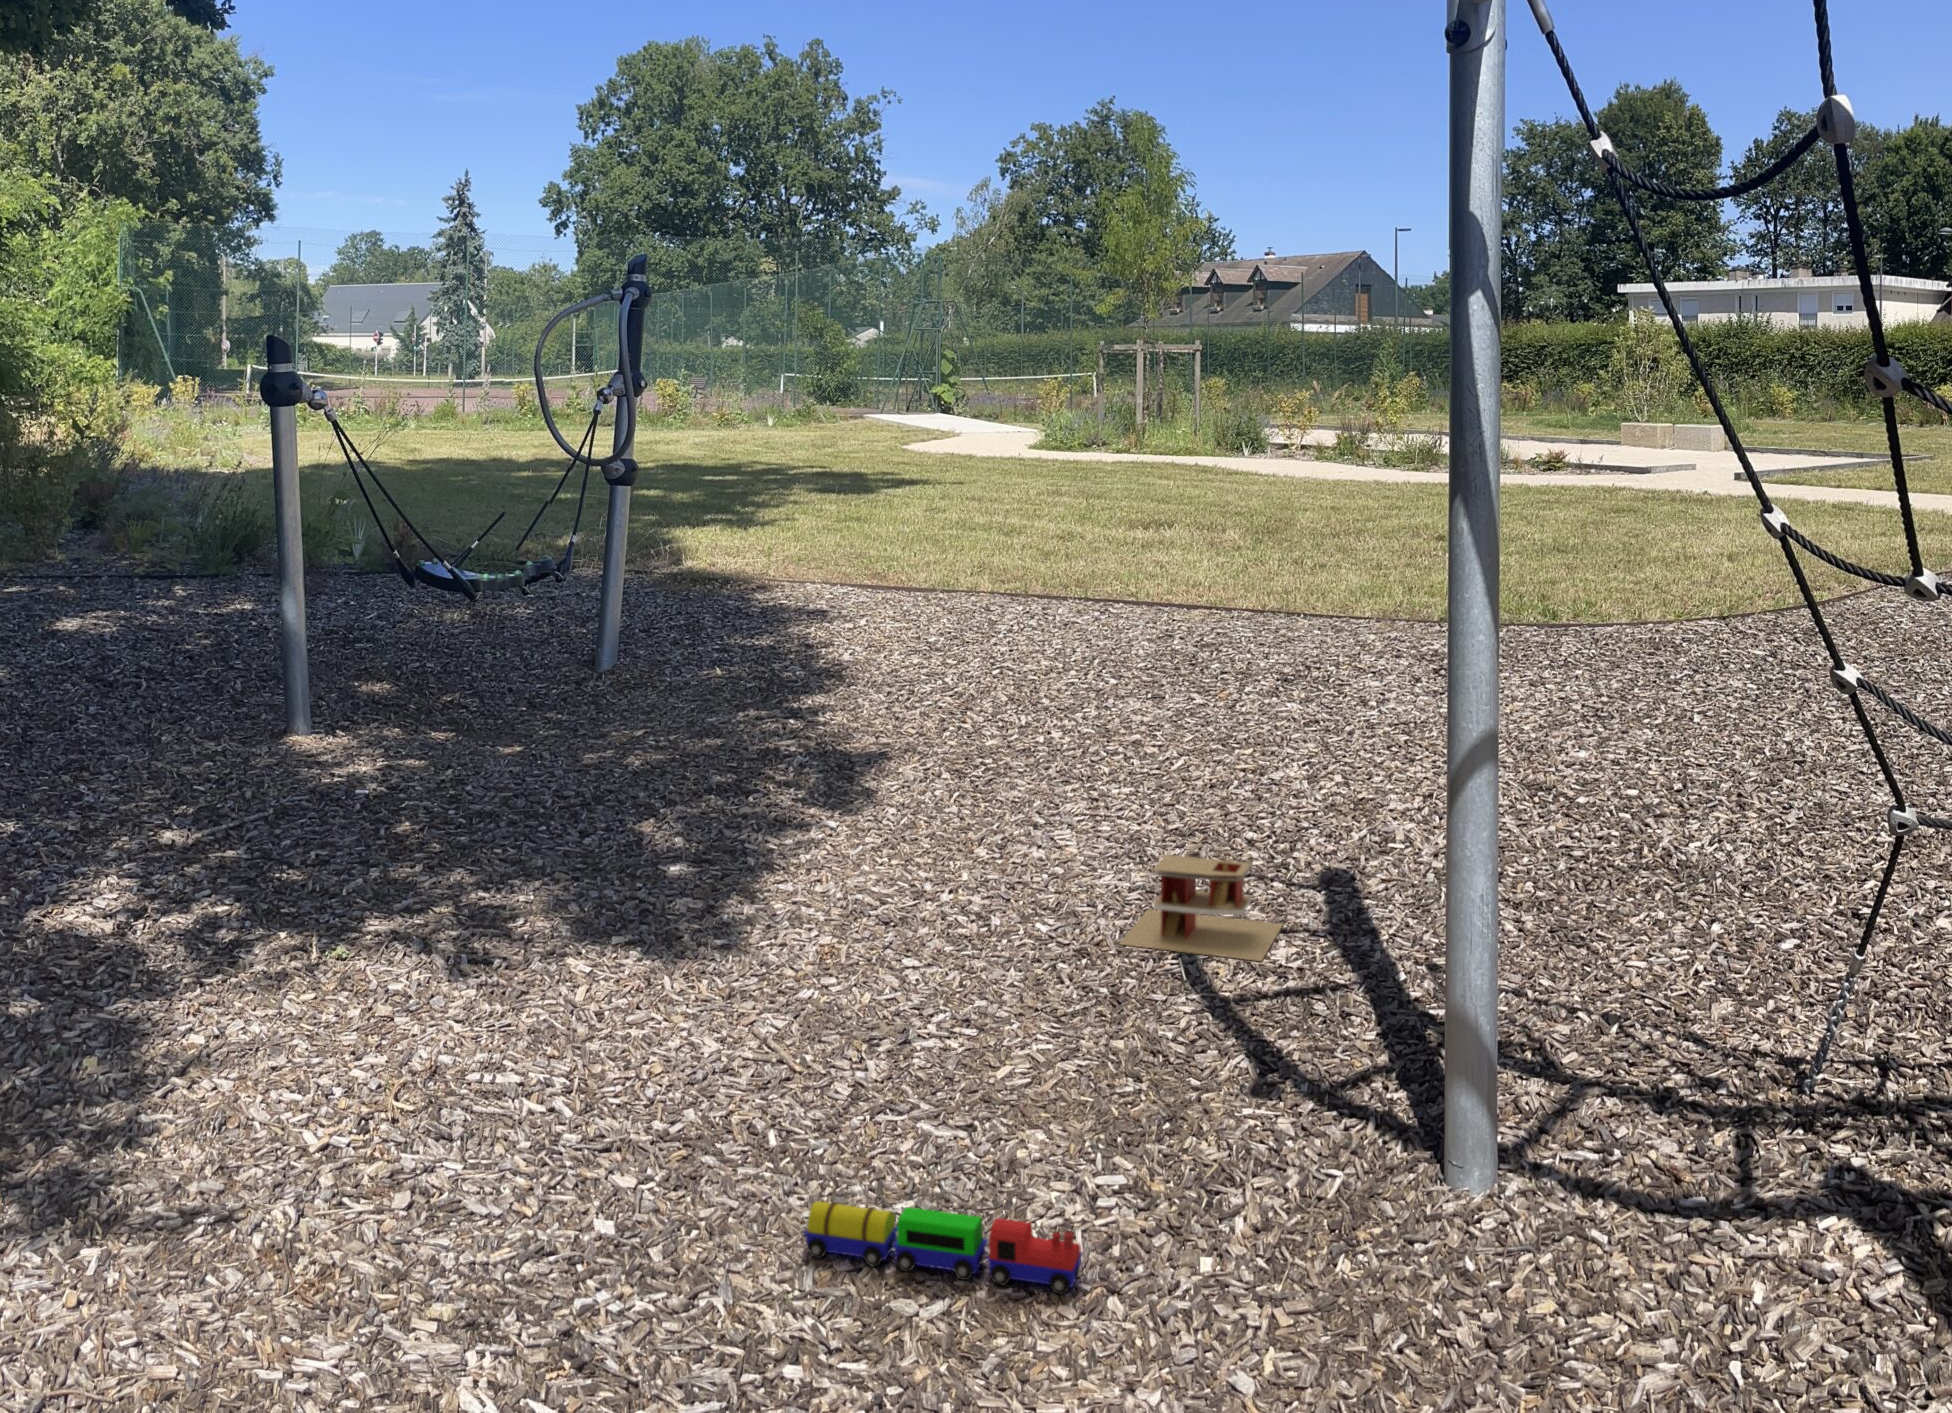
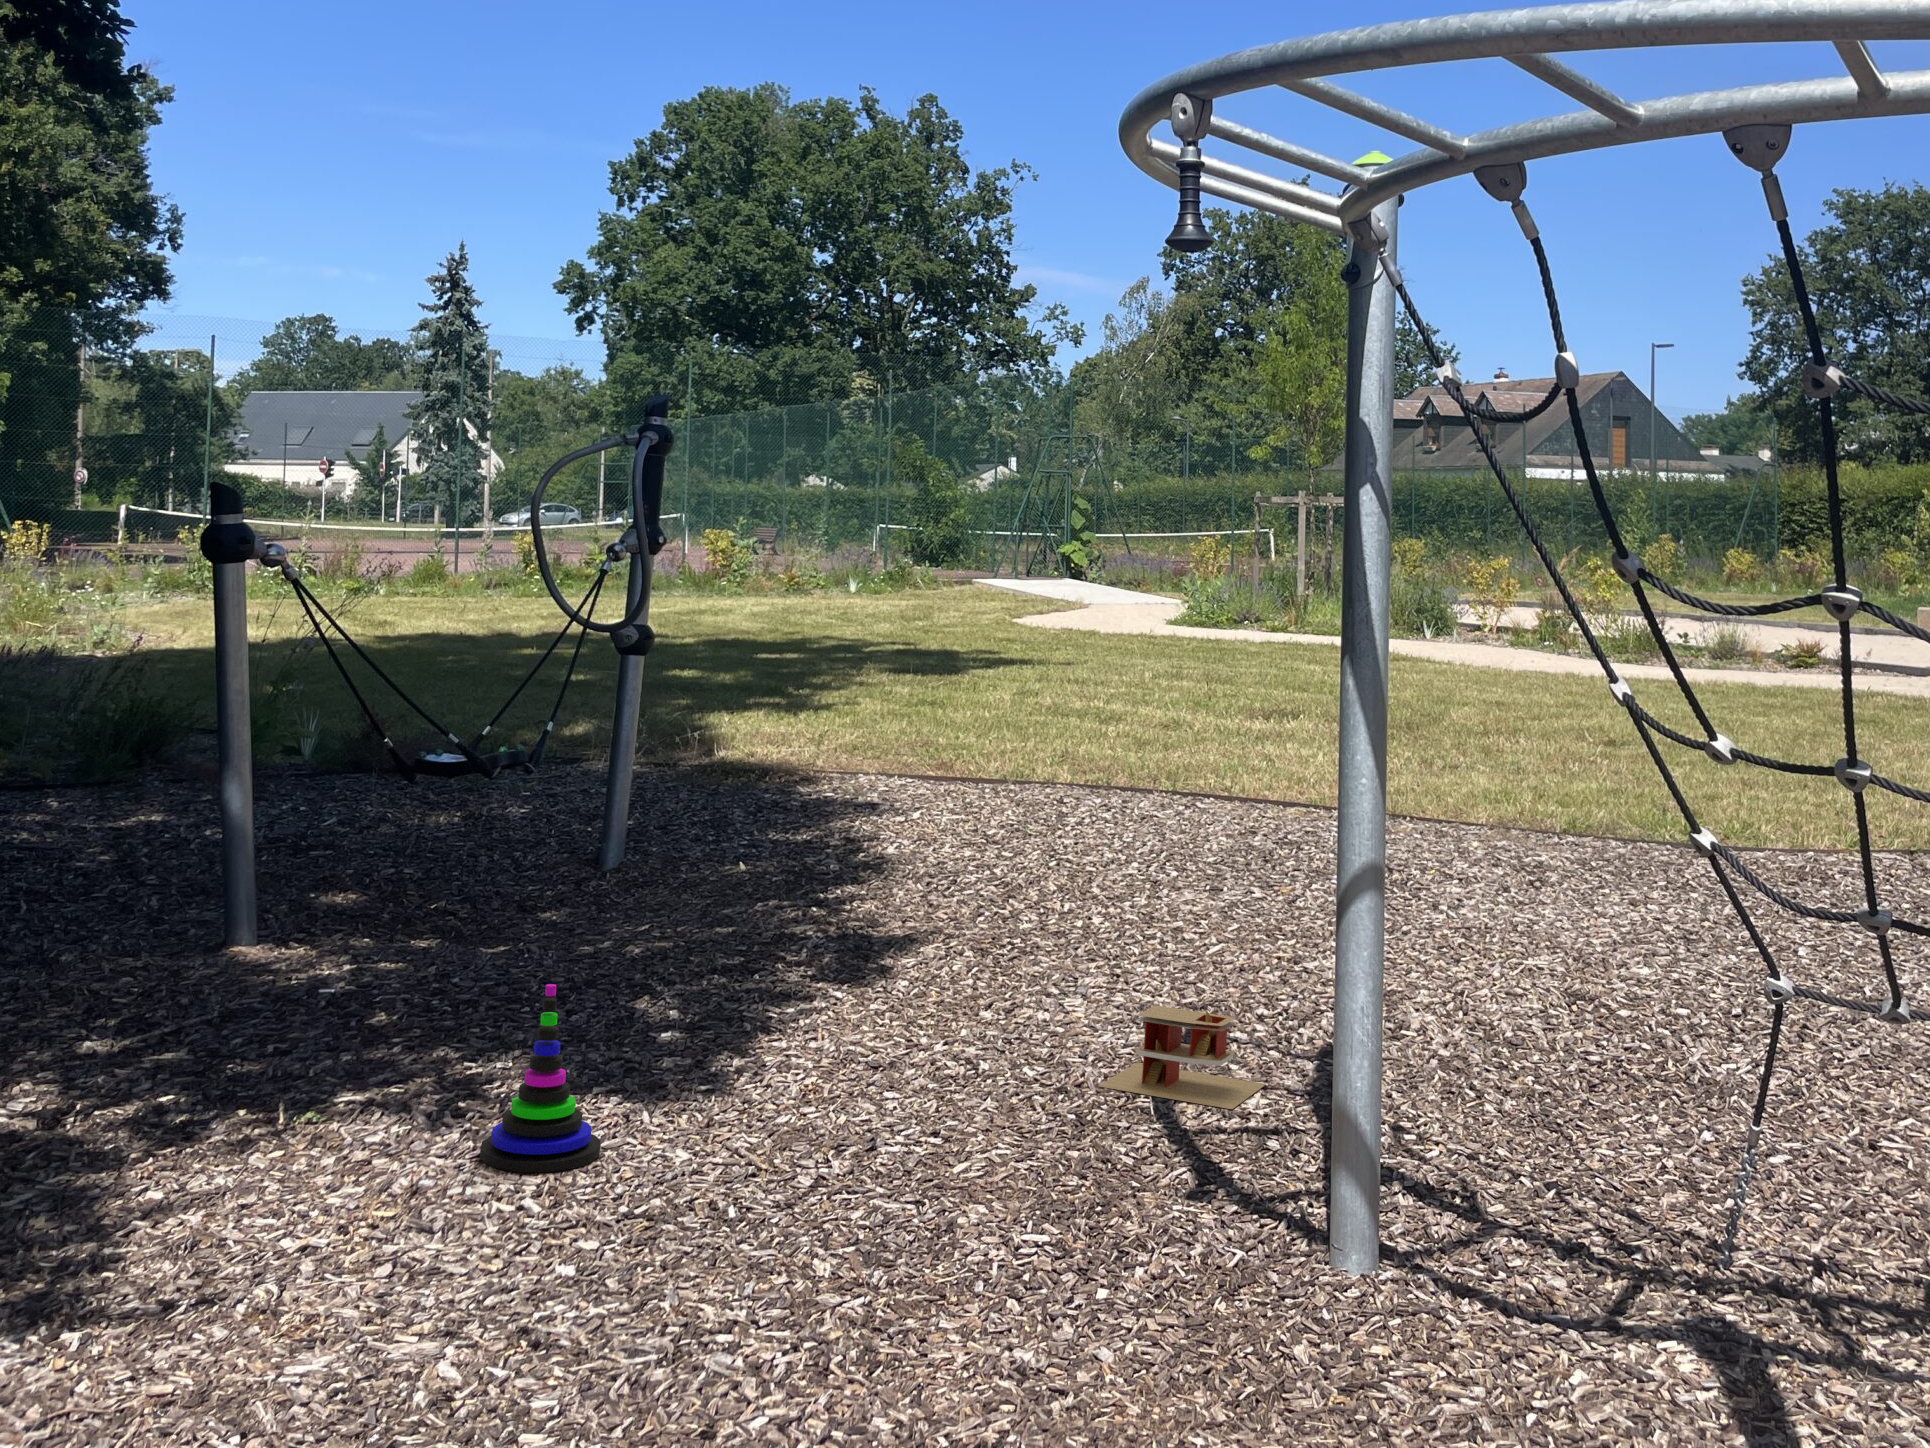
stacking toy: none [485,924,617,1136] -> present [480,984,600,1173]
toy train: present [804,1201,1082,1294] -> none [749,1220,986,1306]

